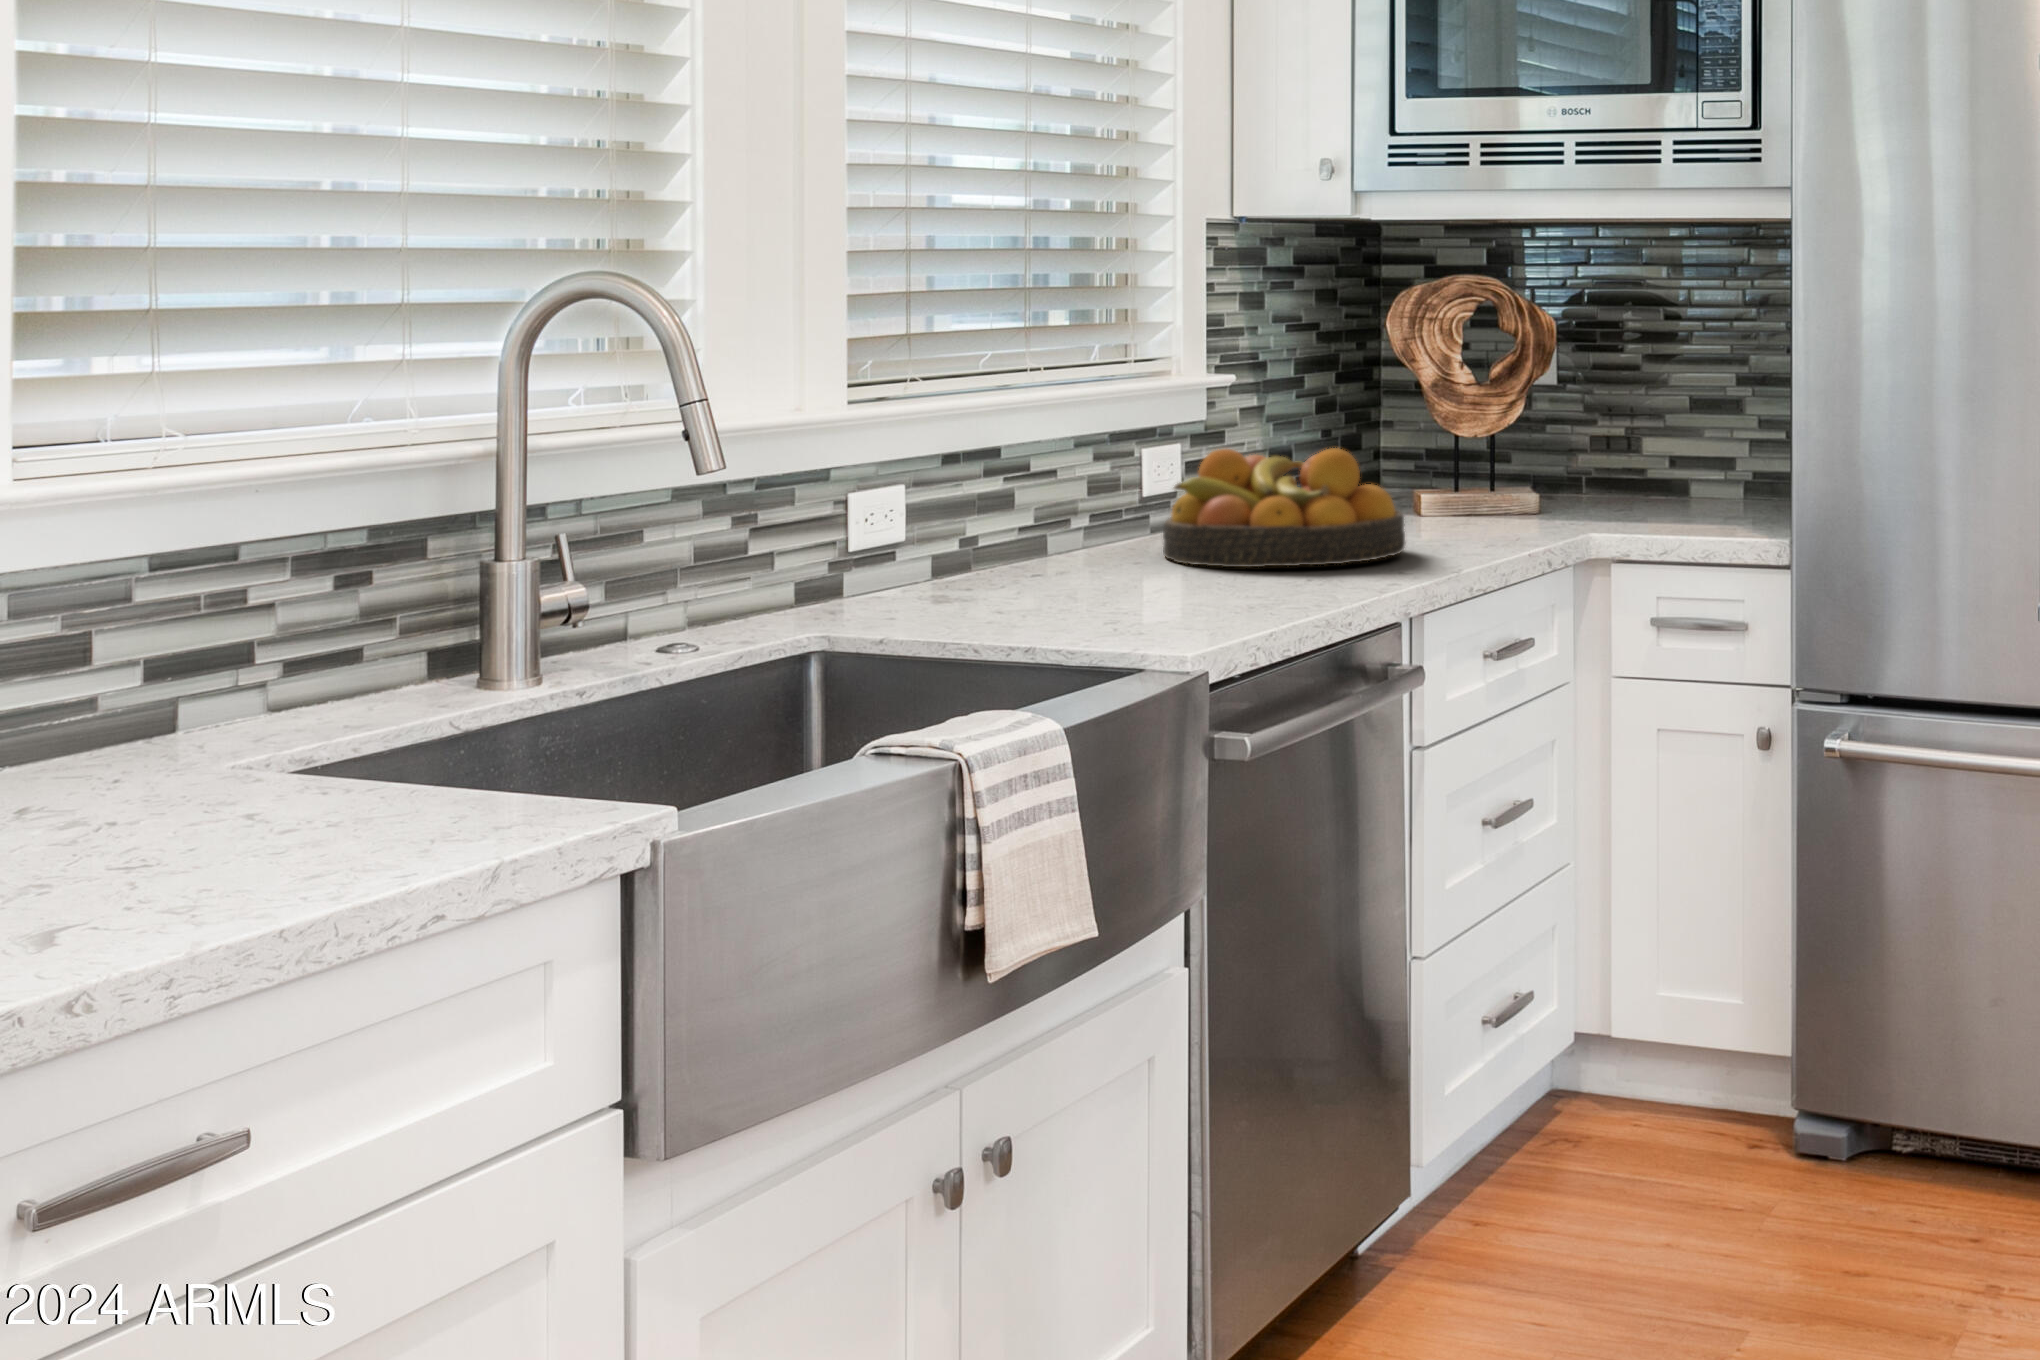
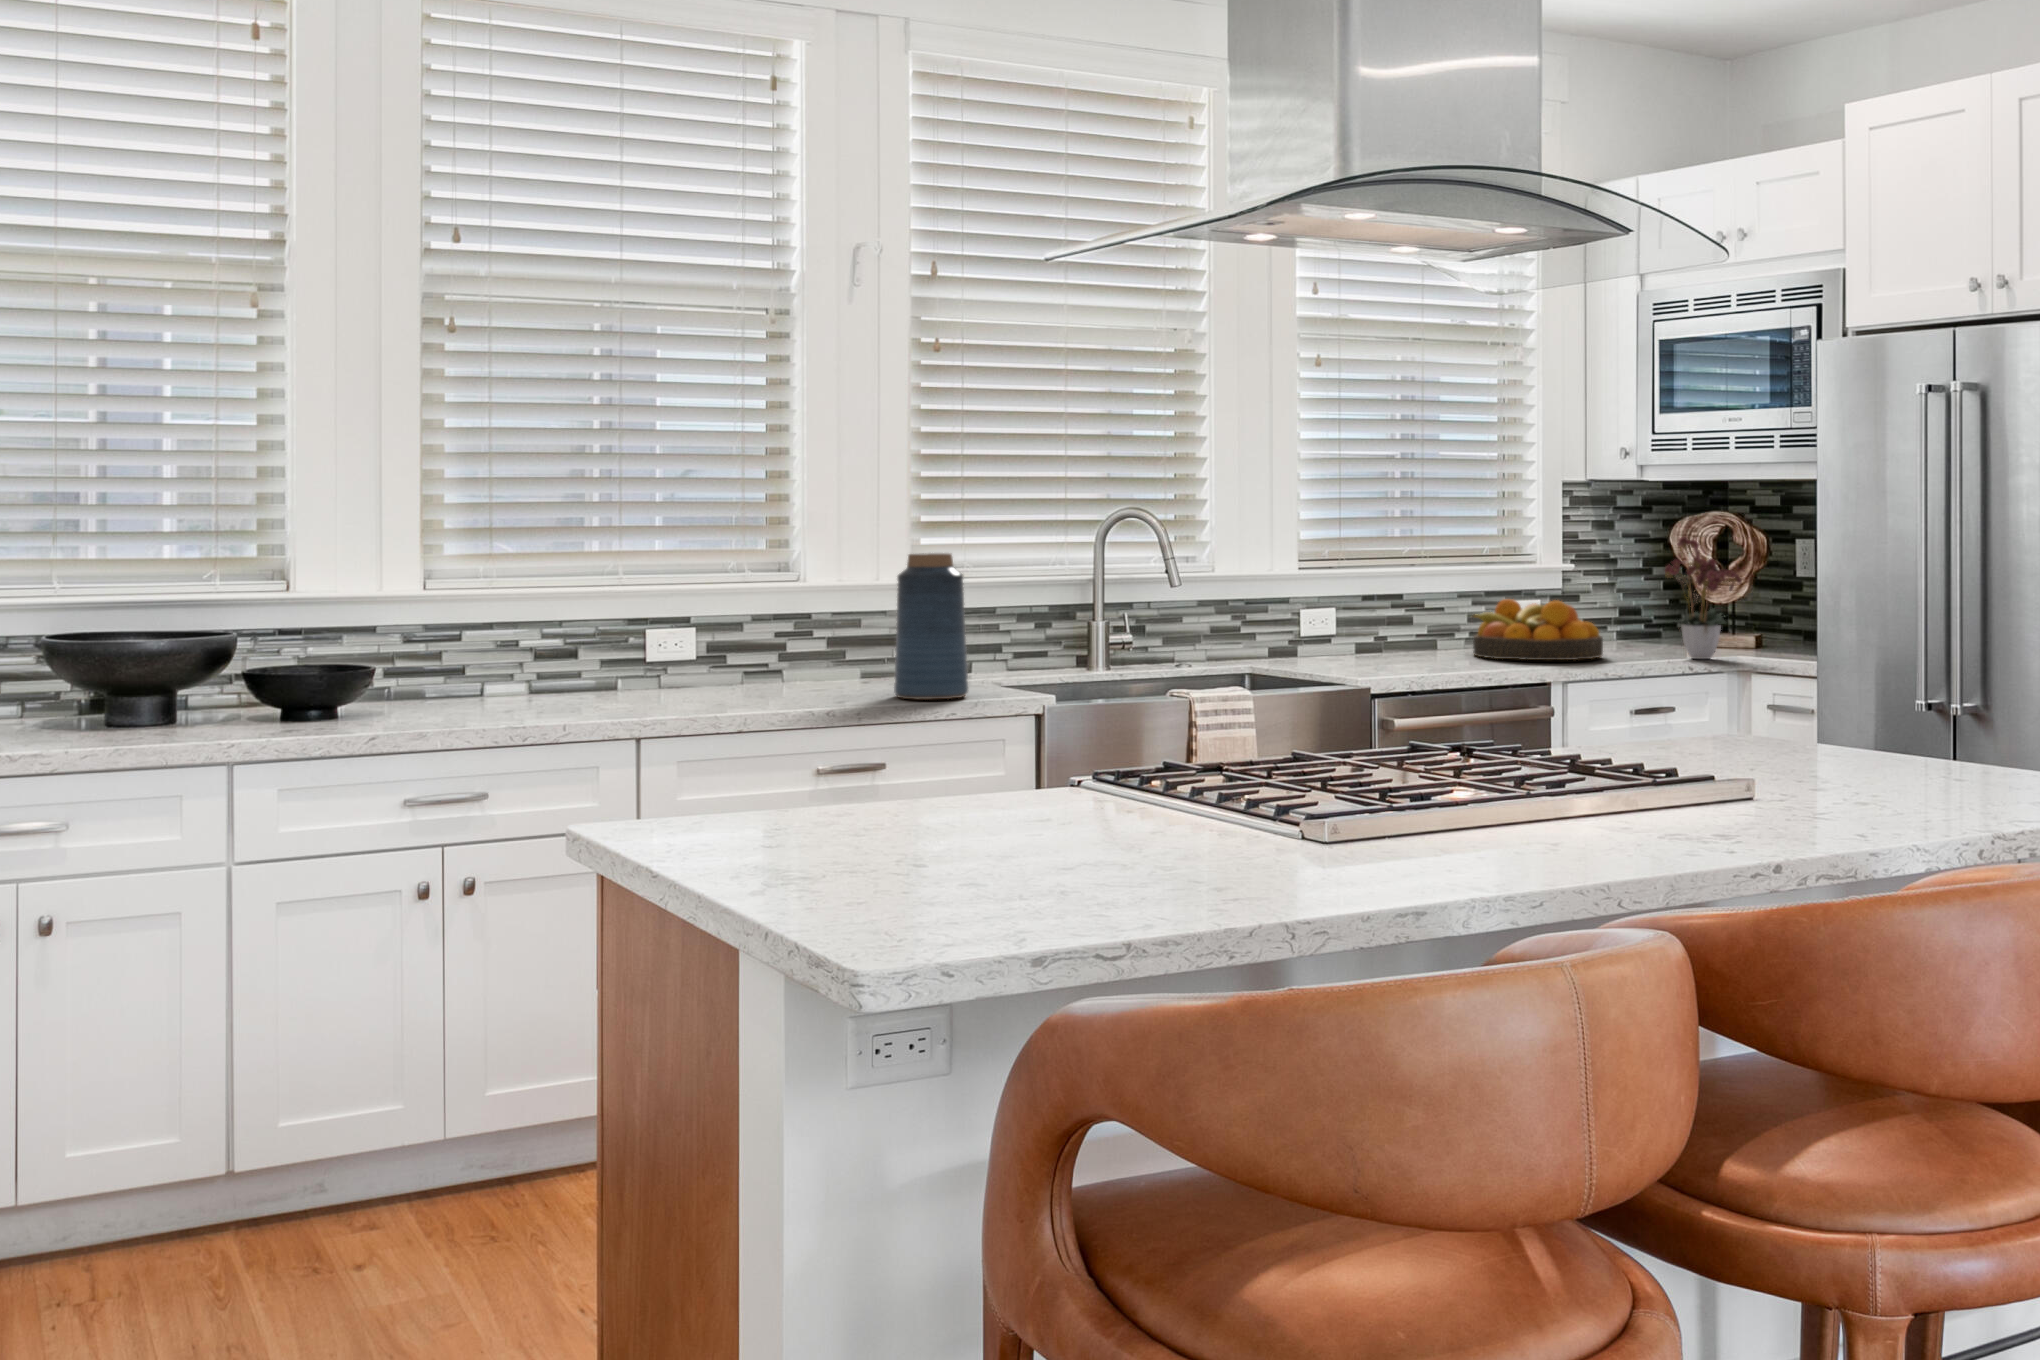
flower arrangement: none [1457,311,1614,538] -> present [1665,537,1742,659]
vase: none [127,420,373,865] -> present [894,553,969,700]

